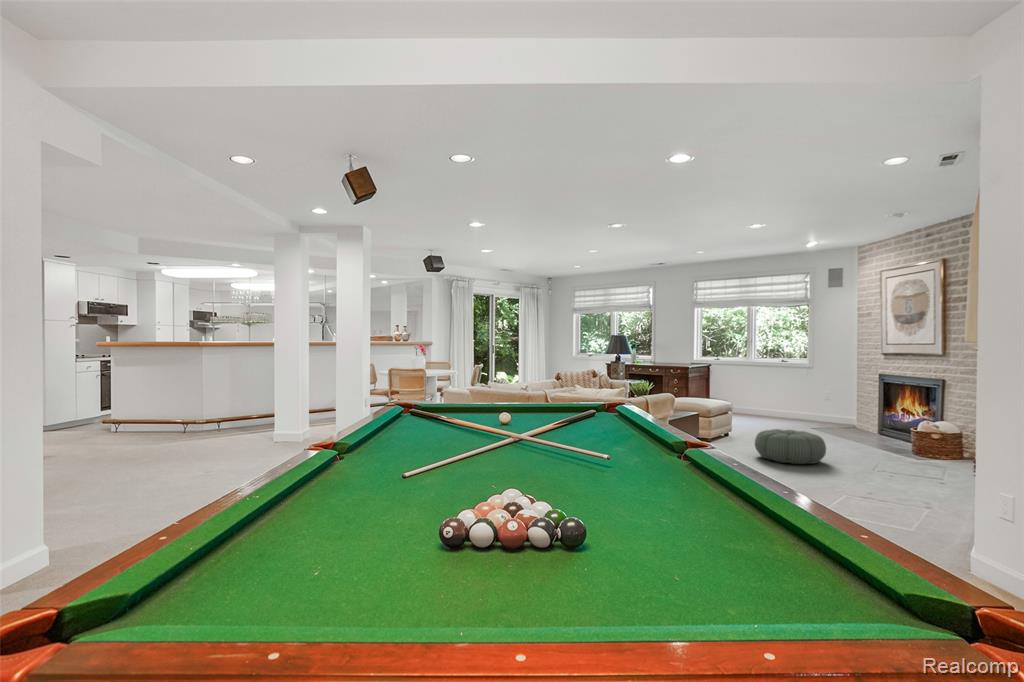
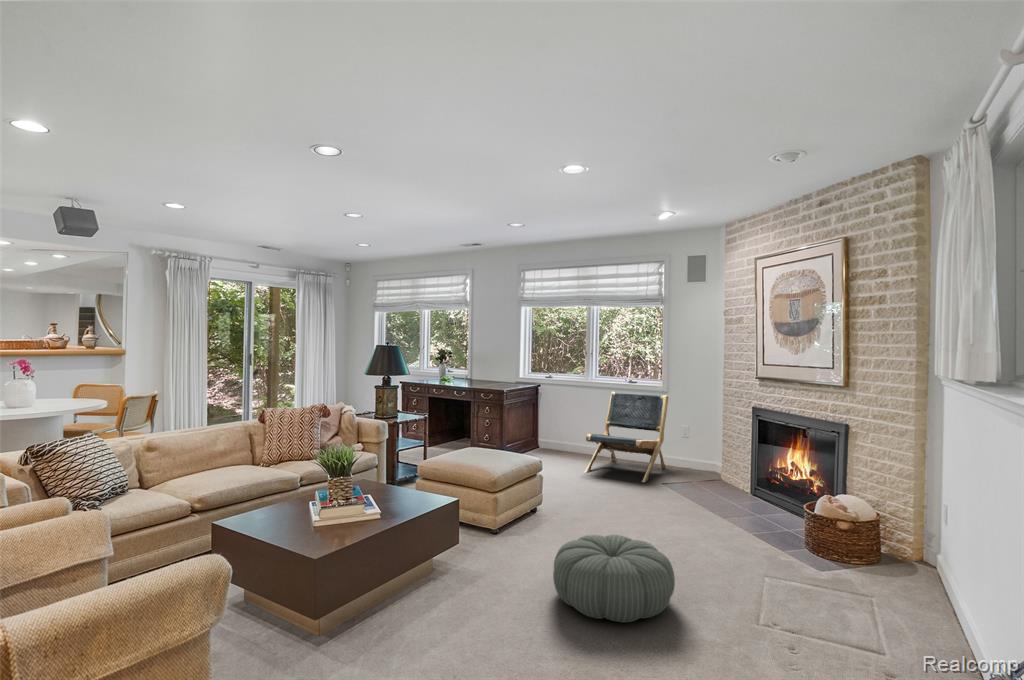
lounge chair: none [750,368,813,427] -> present [585,392,668,482]

